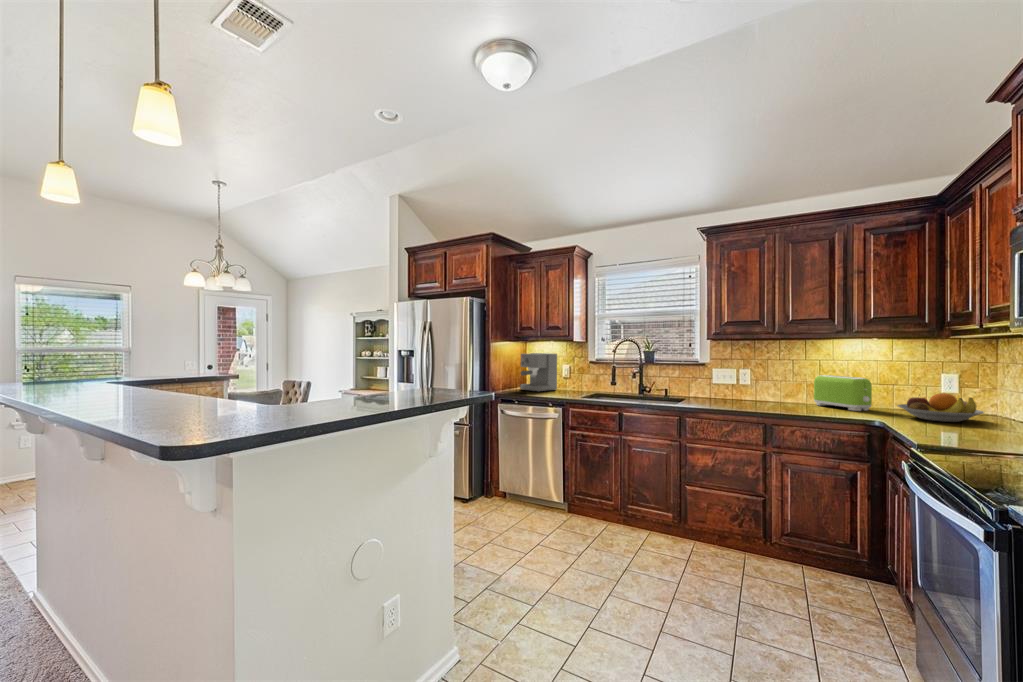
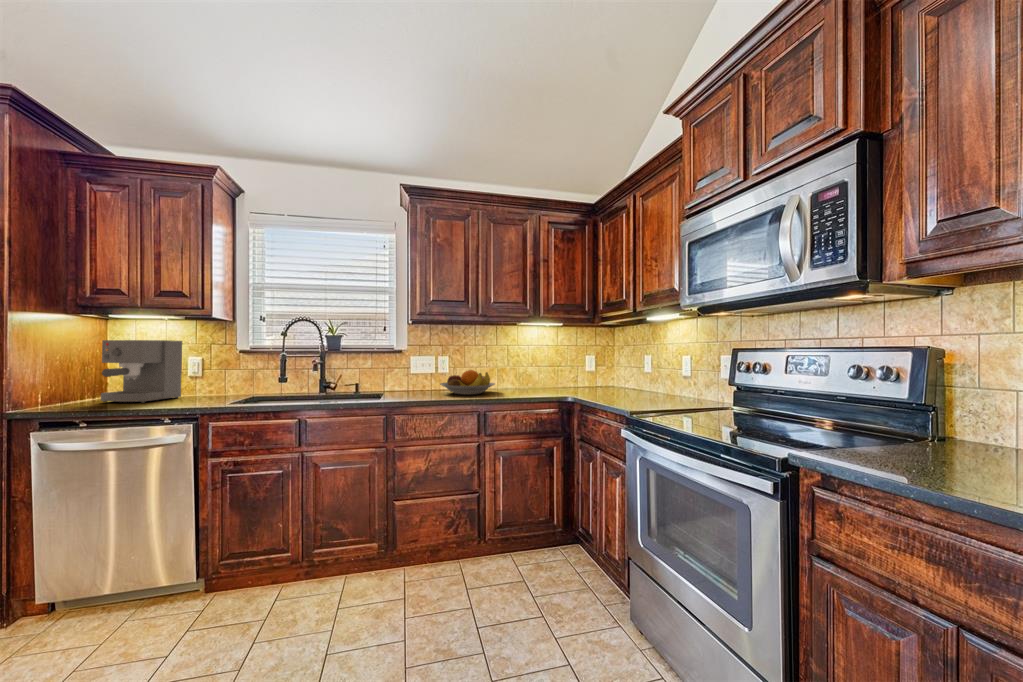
toaster: present [814,375,872,411] -> none [505,359,550,390]
fruit bowl: present [897,393,984,422] -> present [440,370,495,395]

